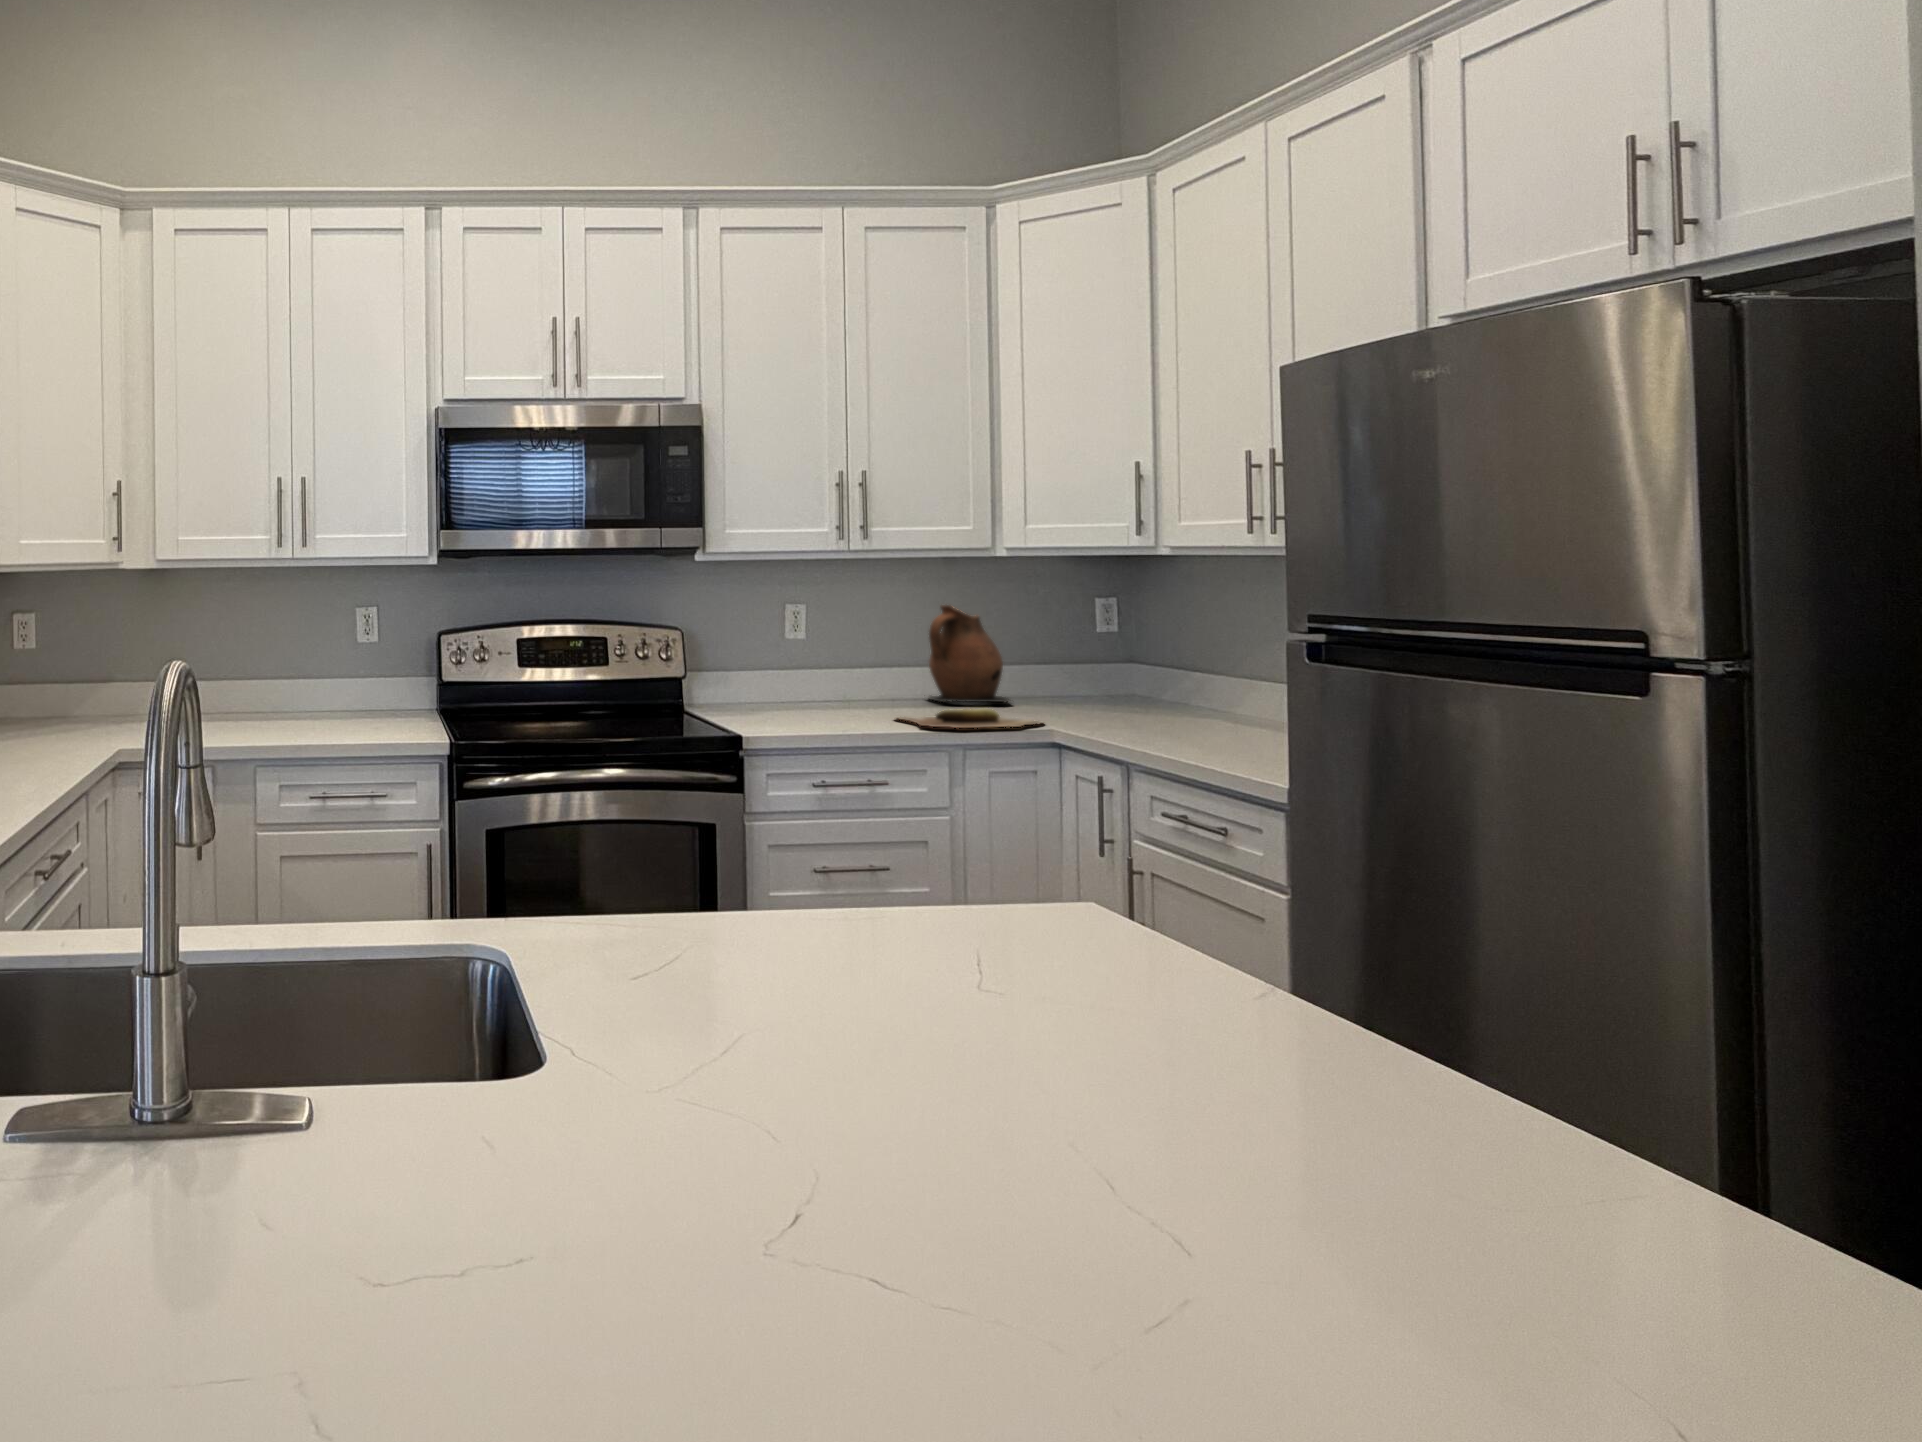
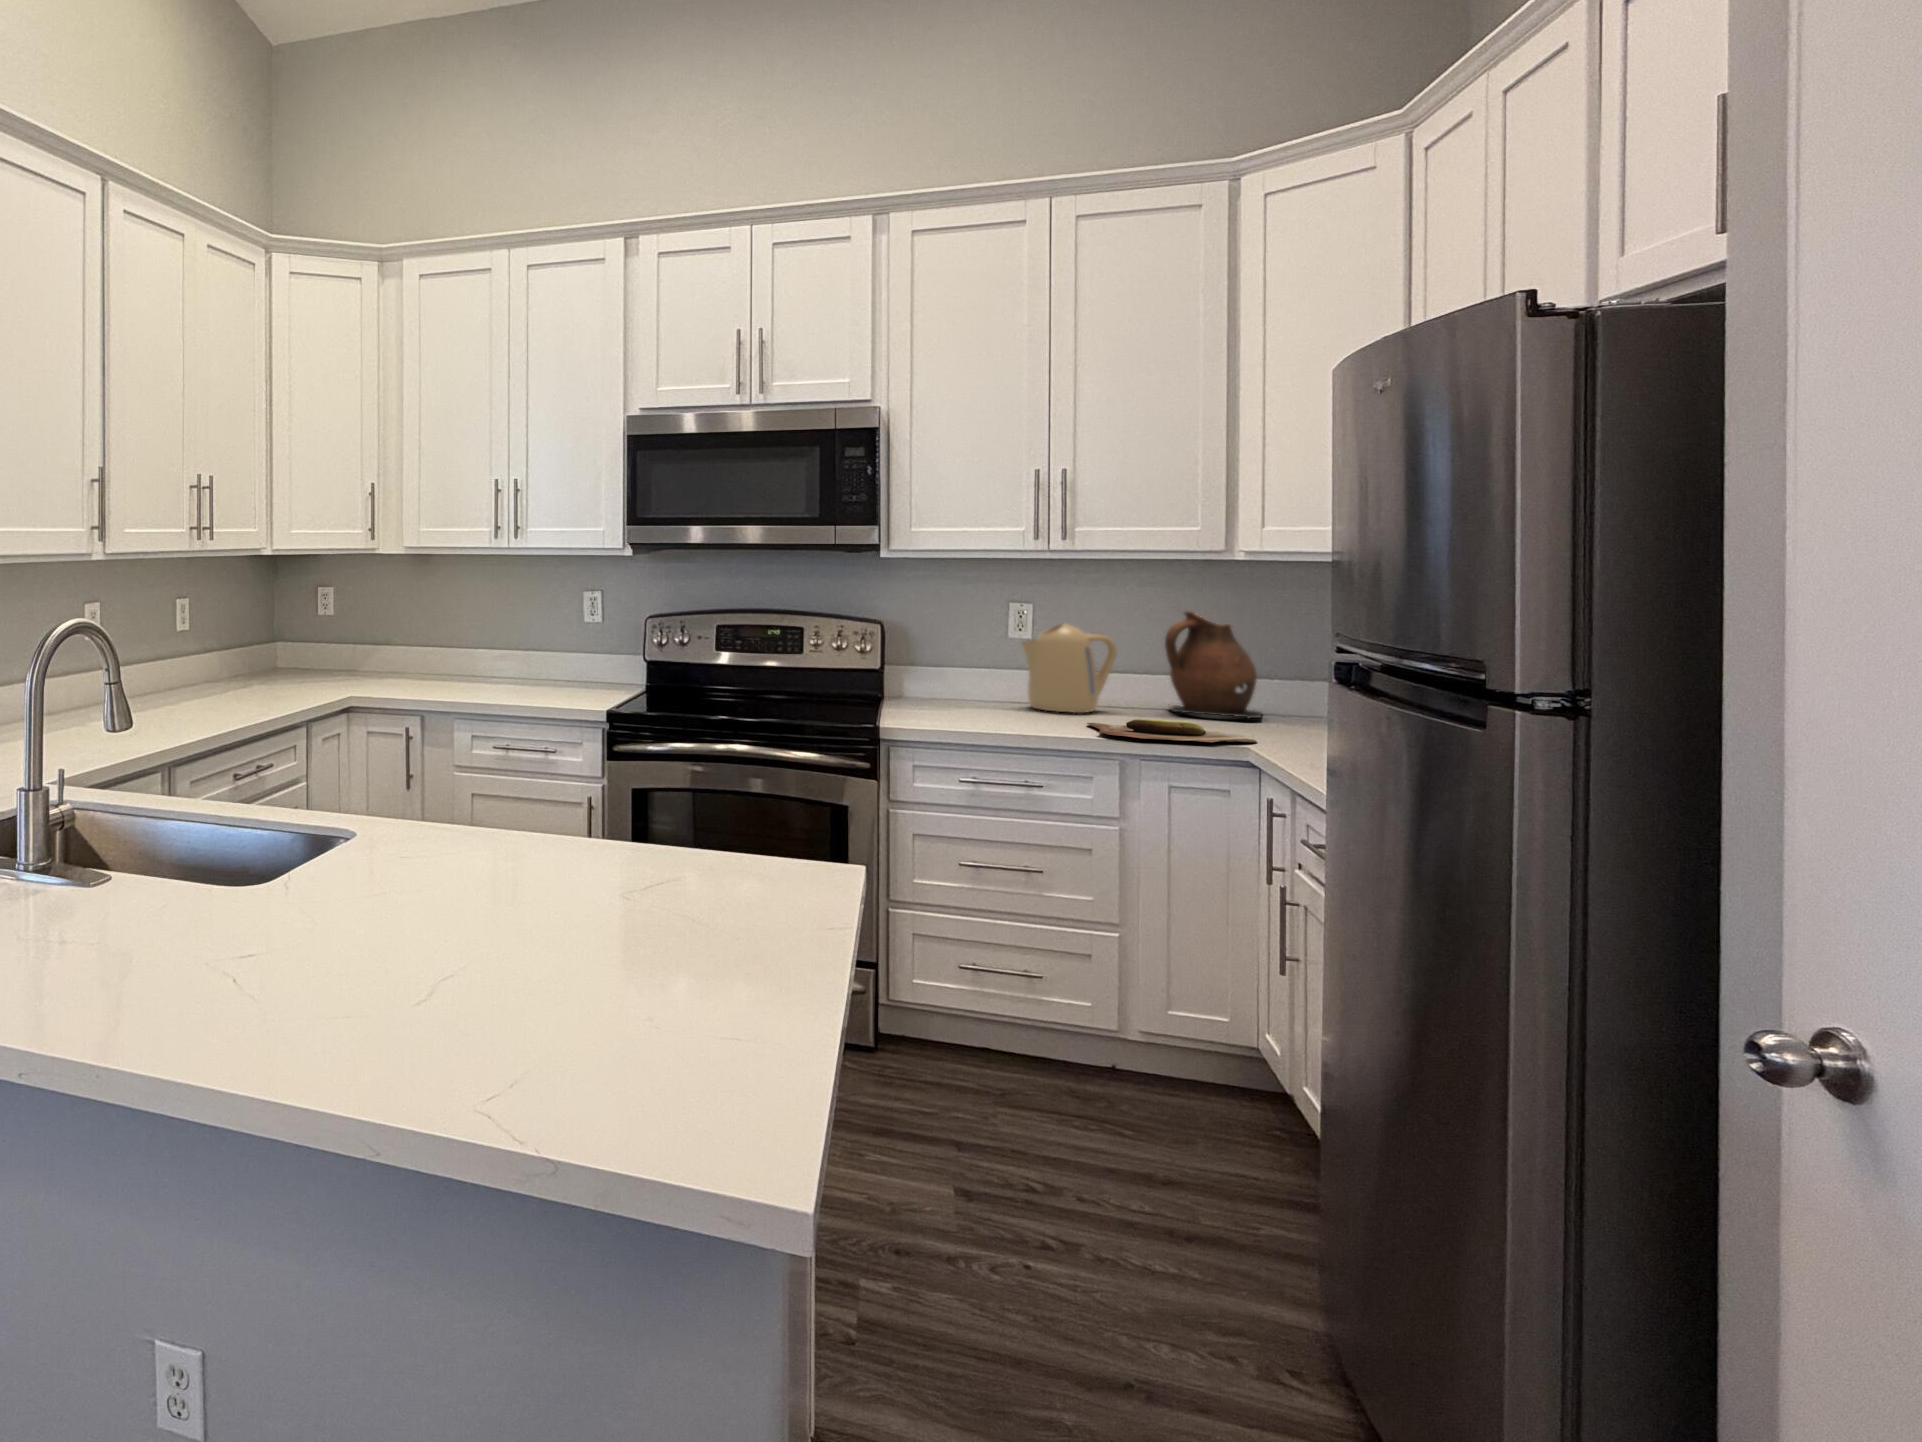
kettle: none [808,622,890,709] -> present [1021,624,1117,713]

